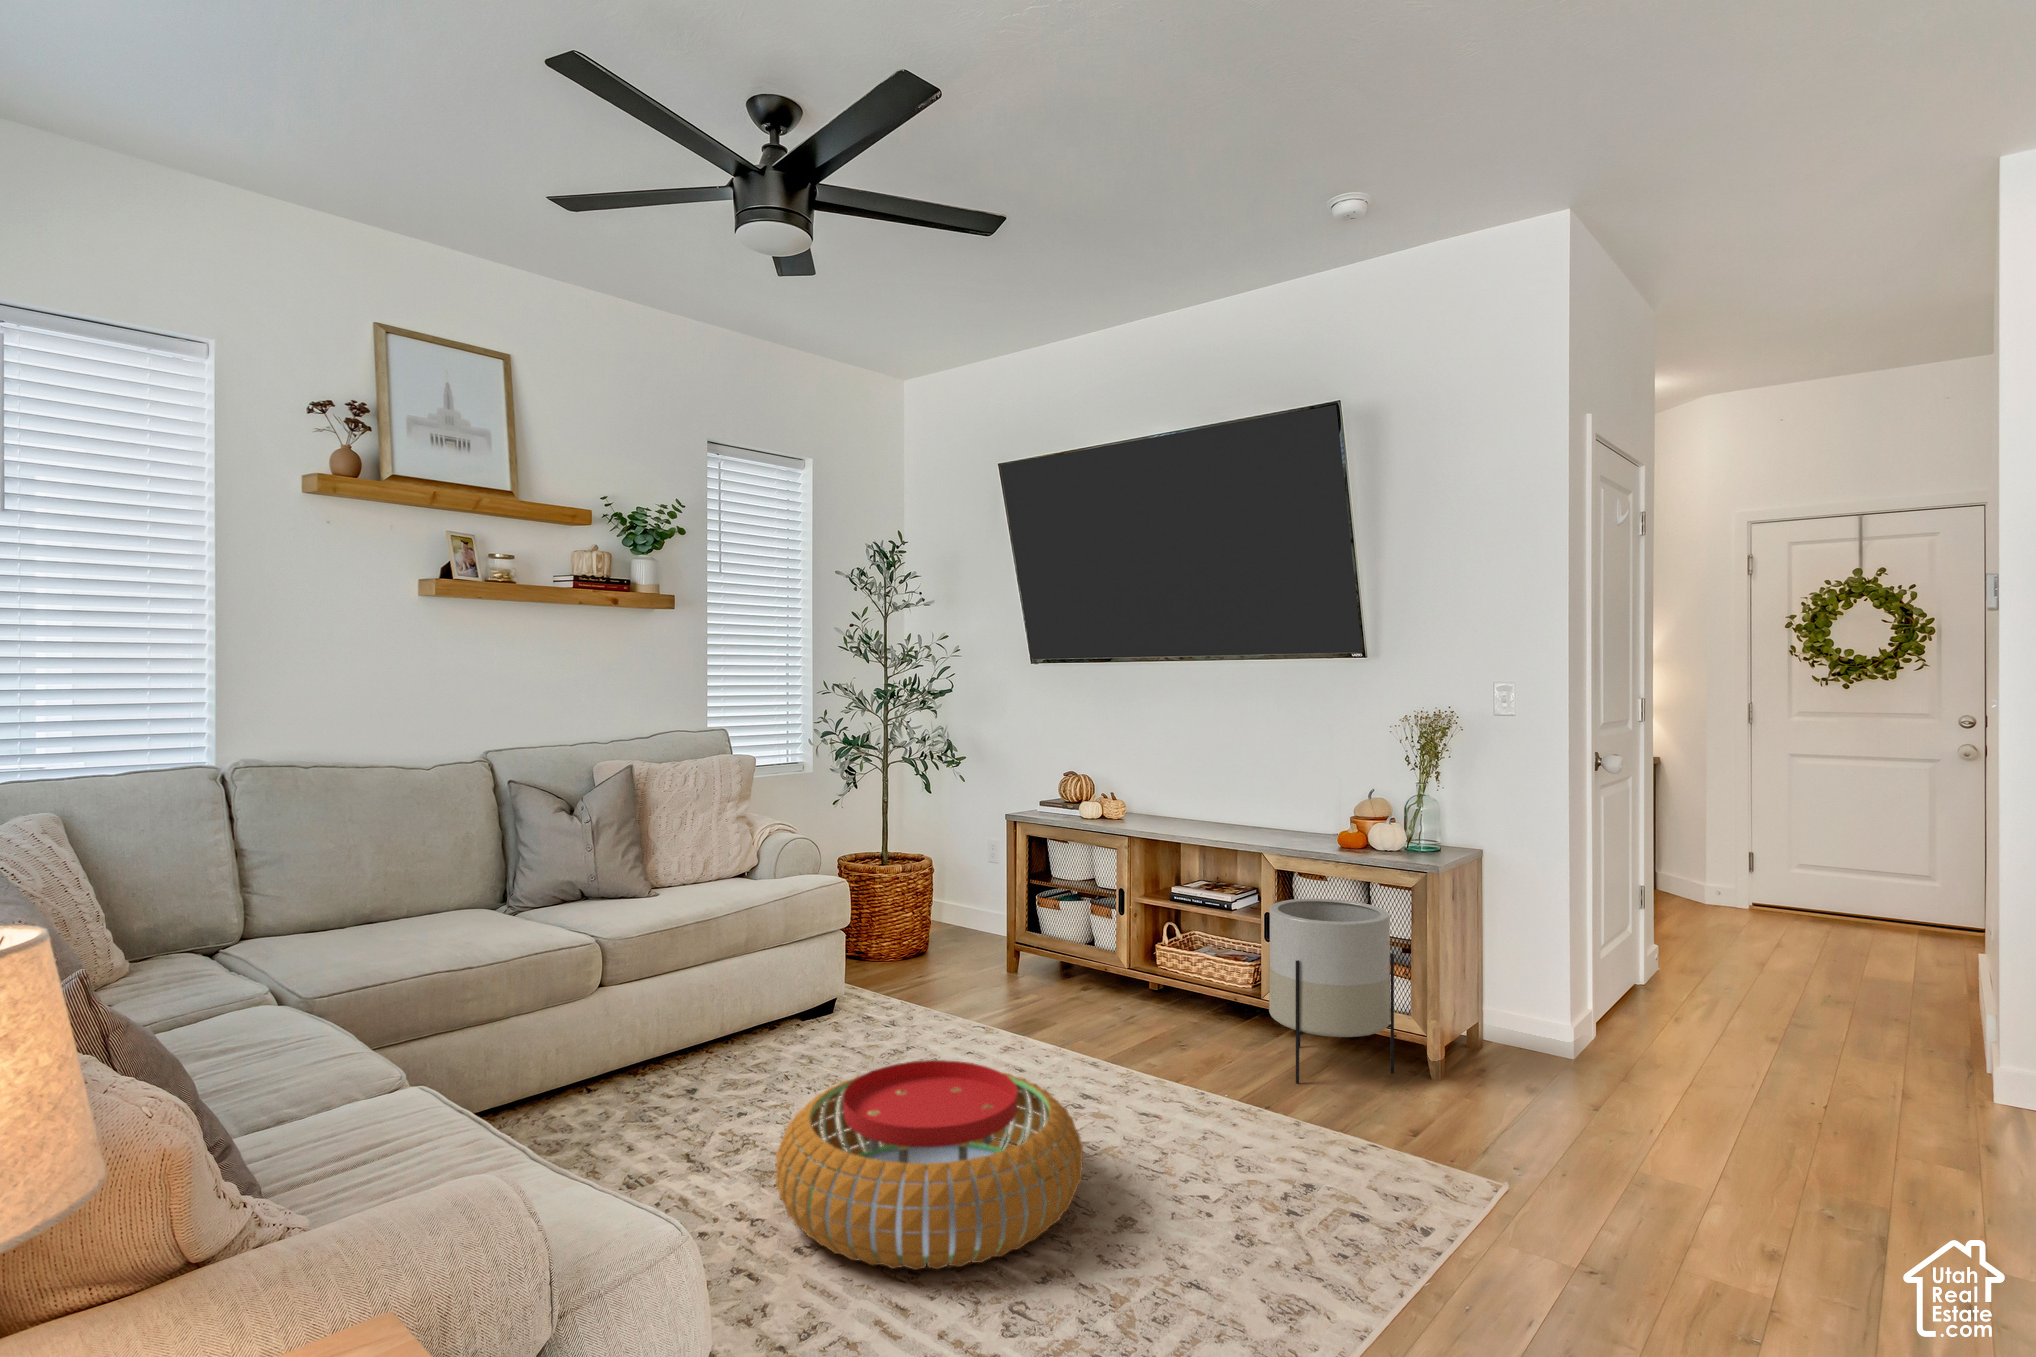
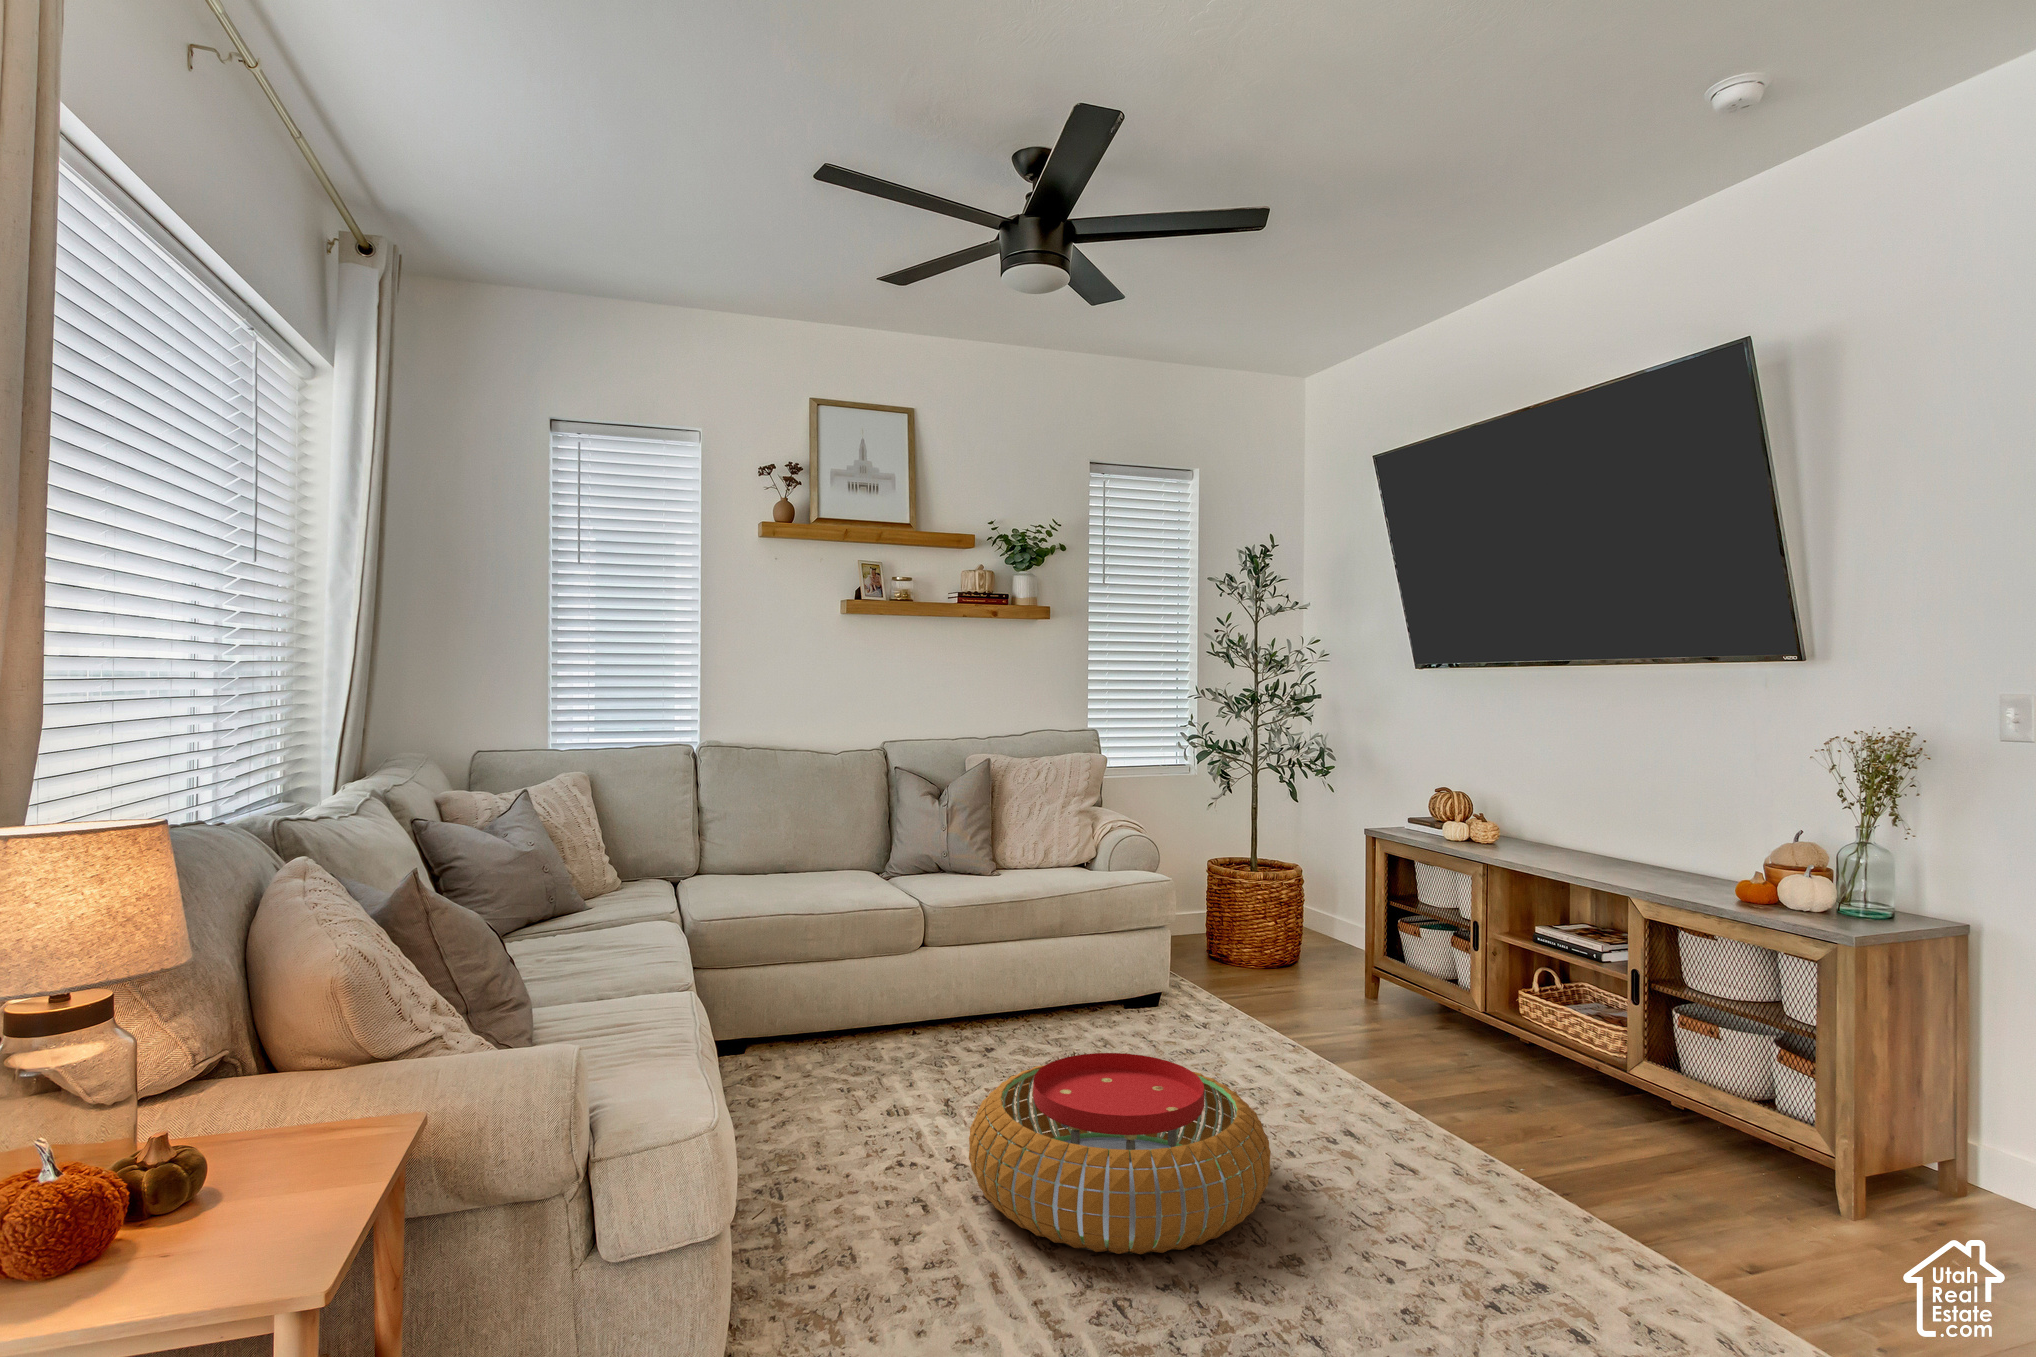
planter: present [1269,899,1394,1084] -> none [1605,955,1780,1194]

